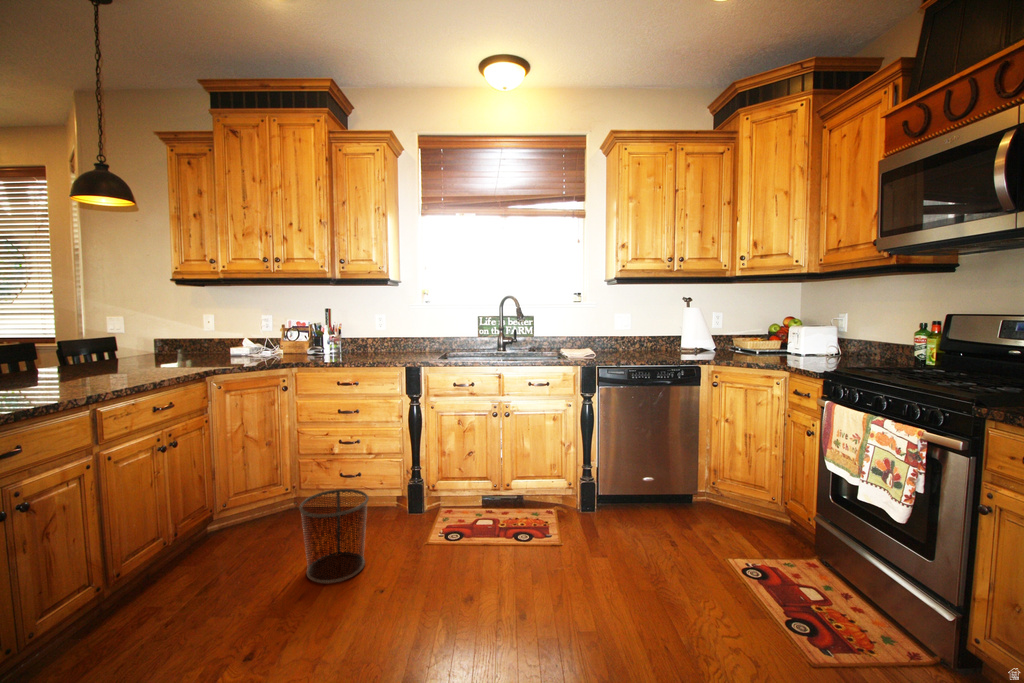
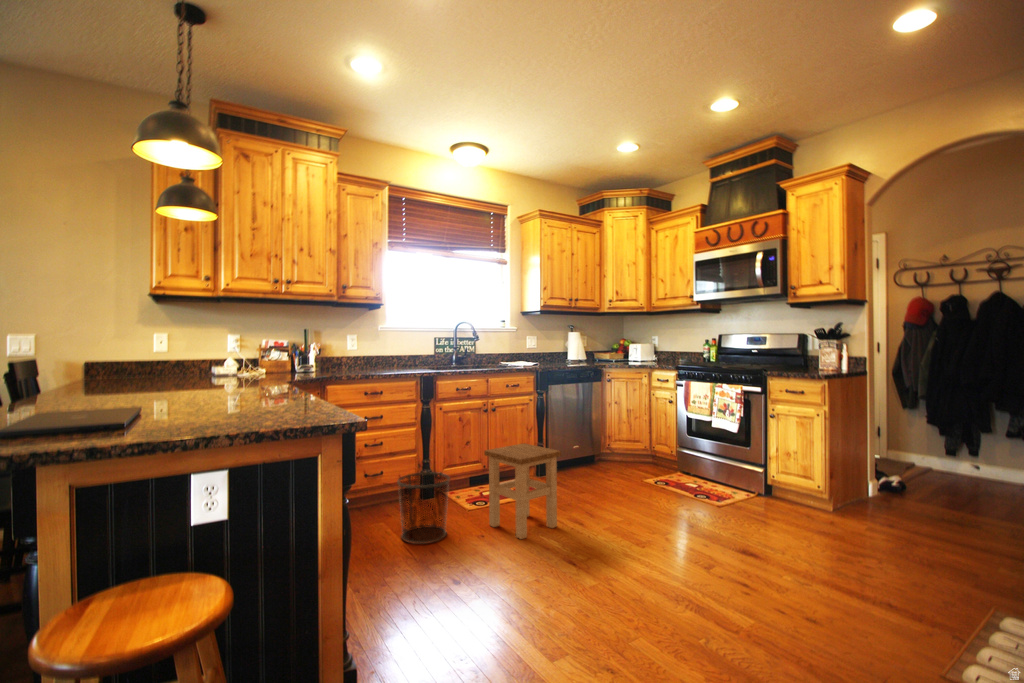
stool: none [406,474,492,617] -> present [484,443,561,539]

